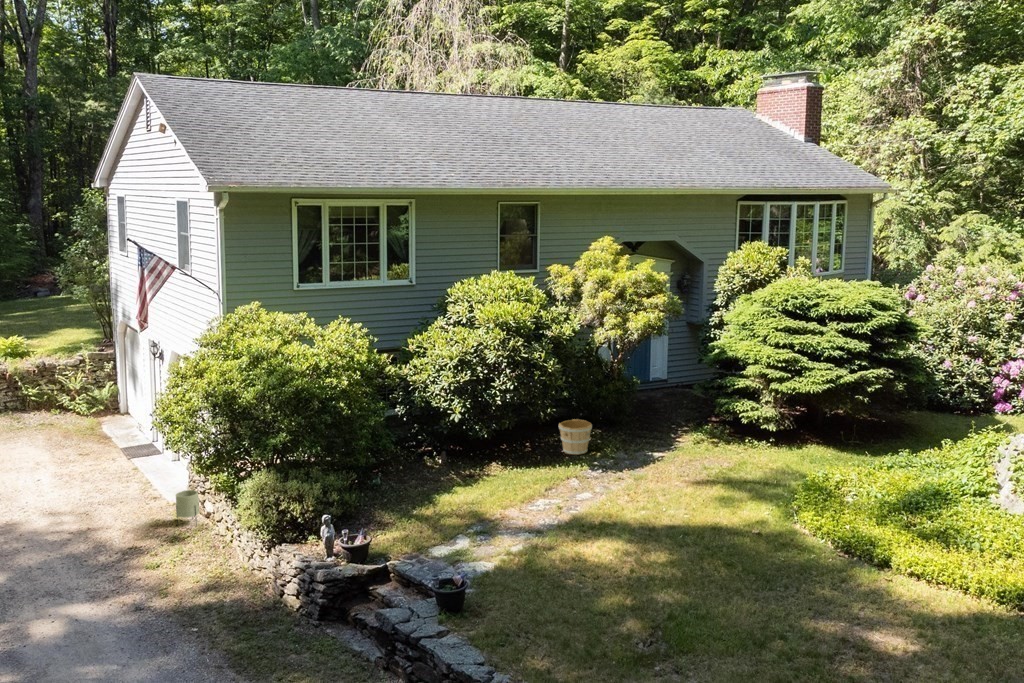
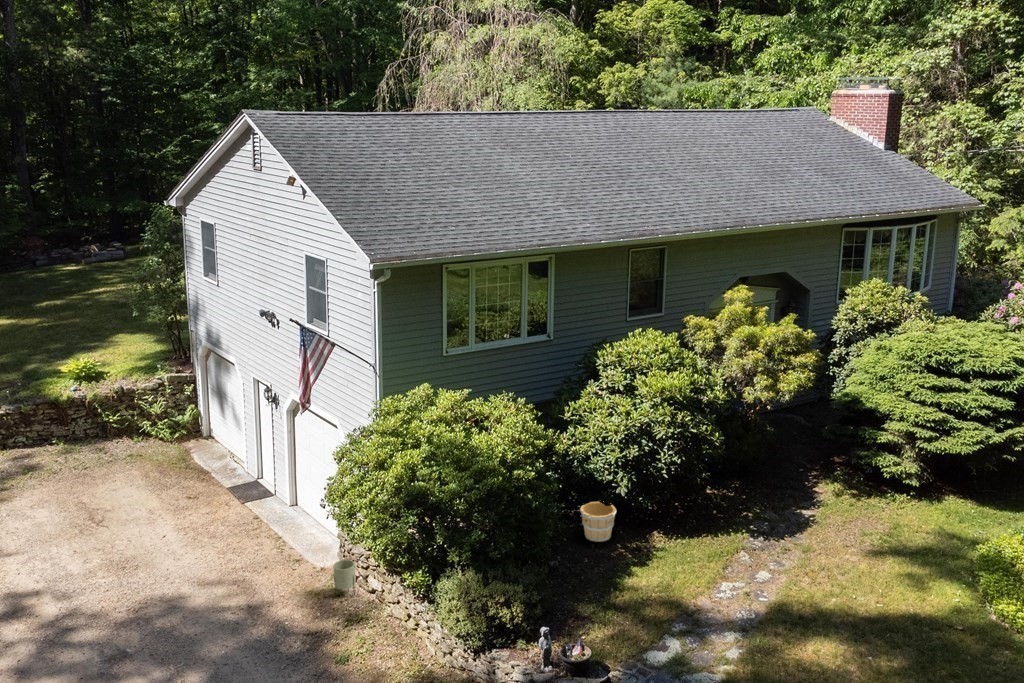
wooden bucket: present [559,419,592,455] -> present [580,502,616,542]

